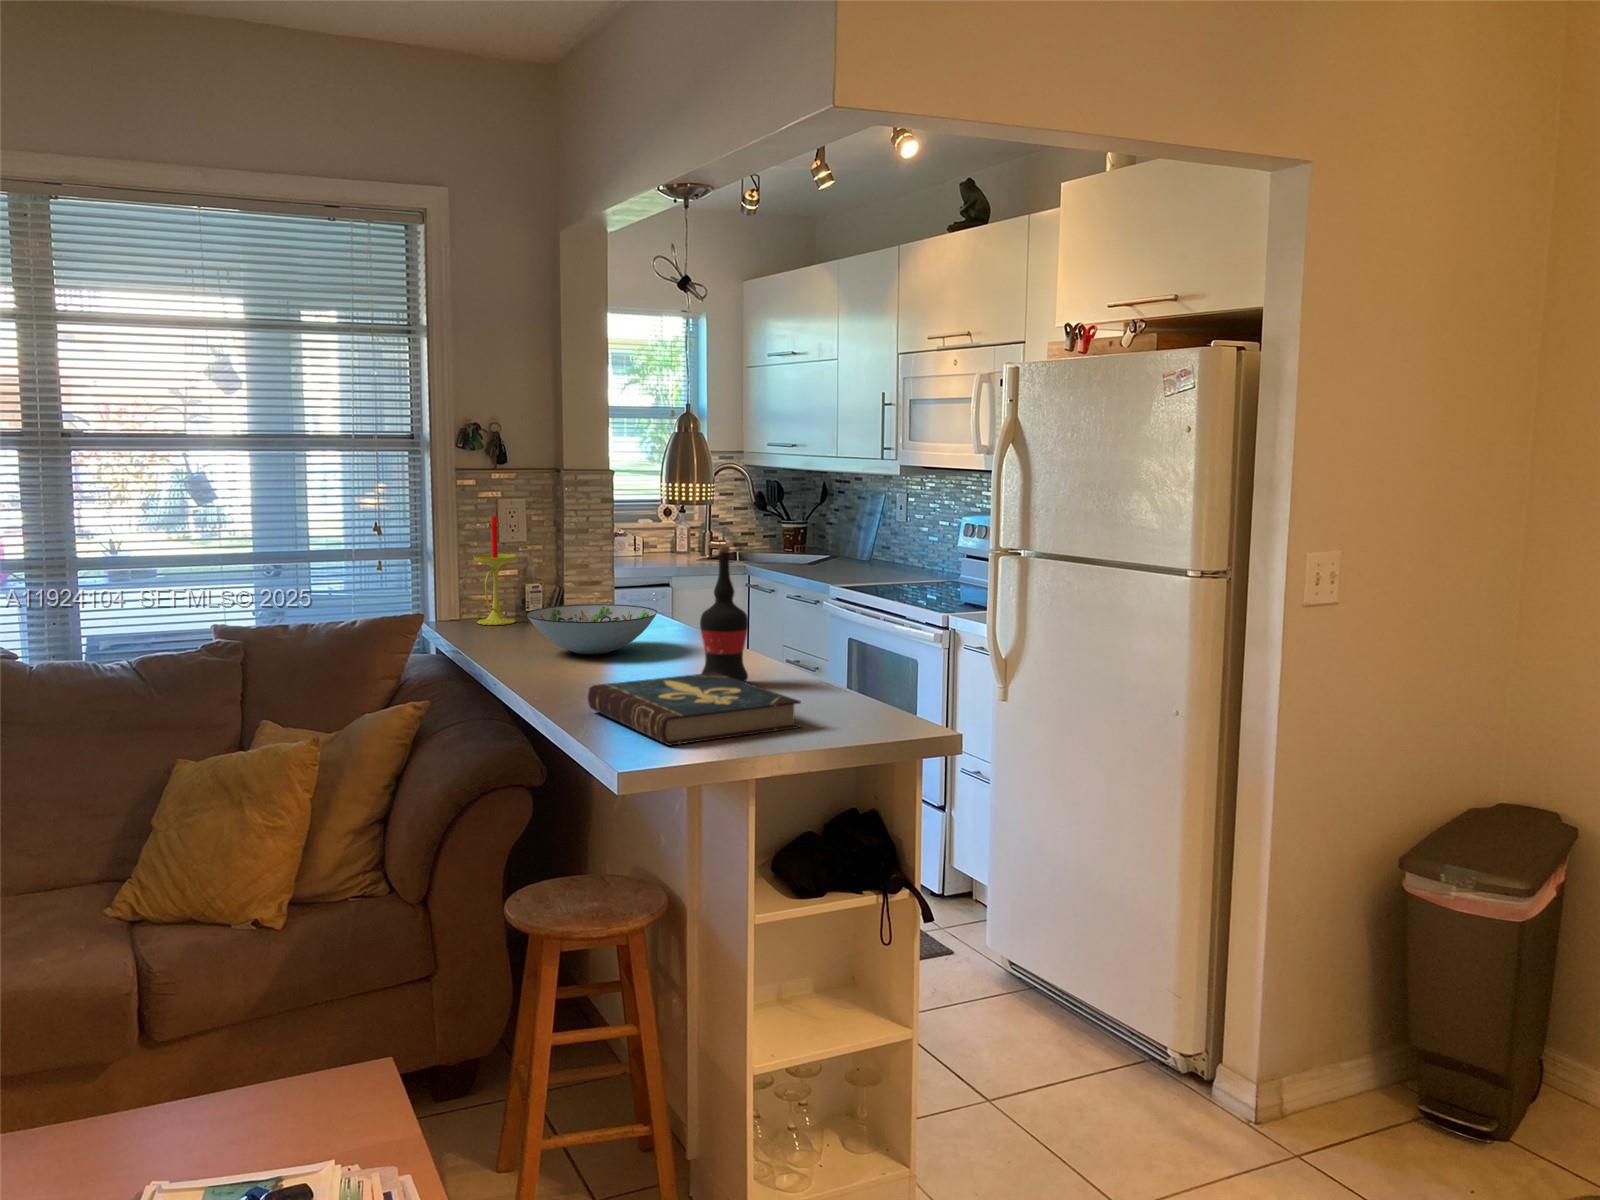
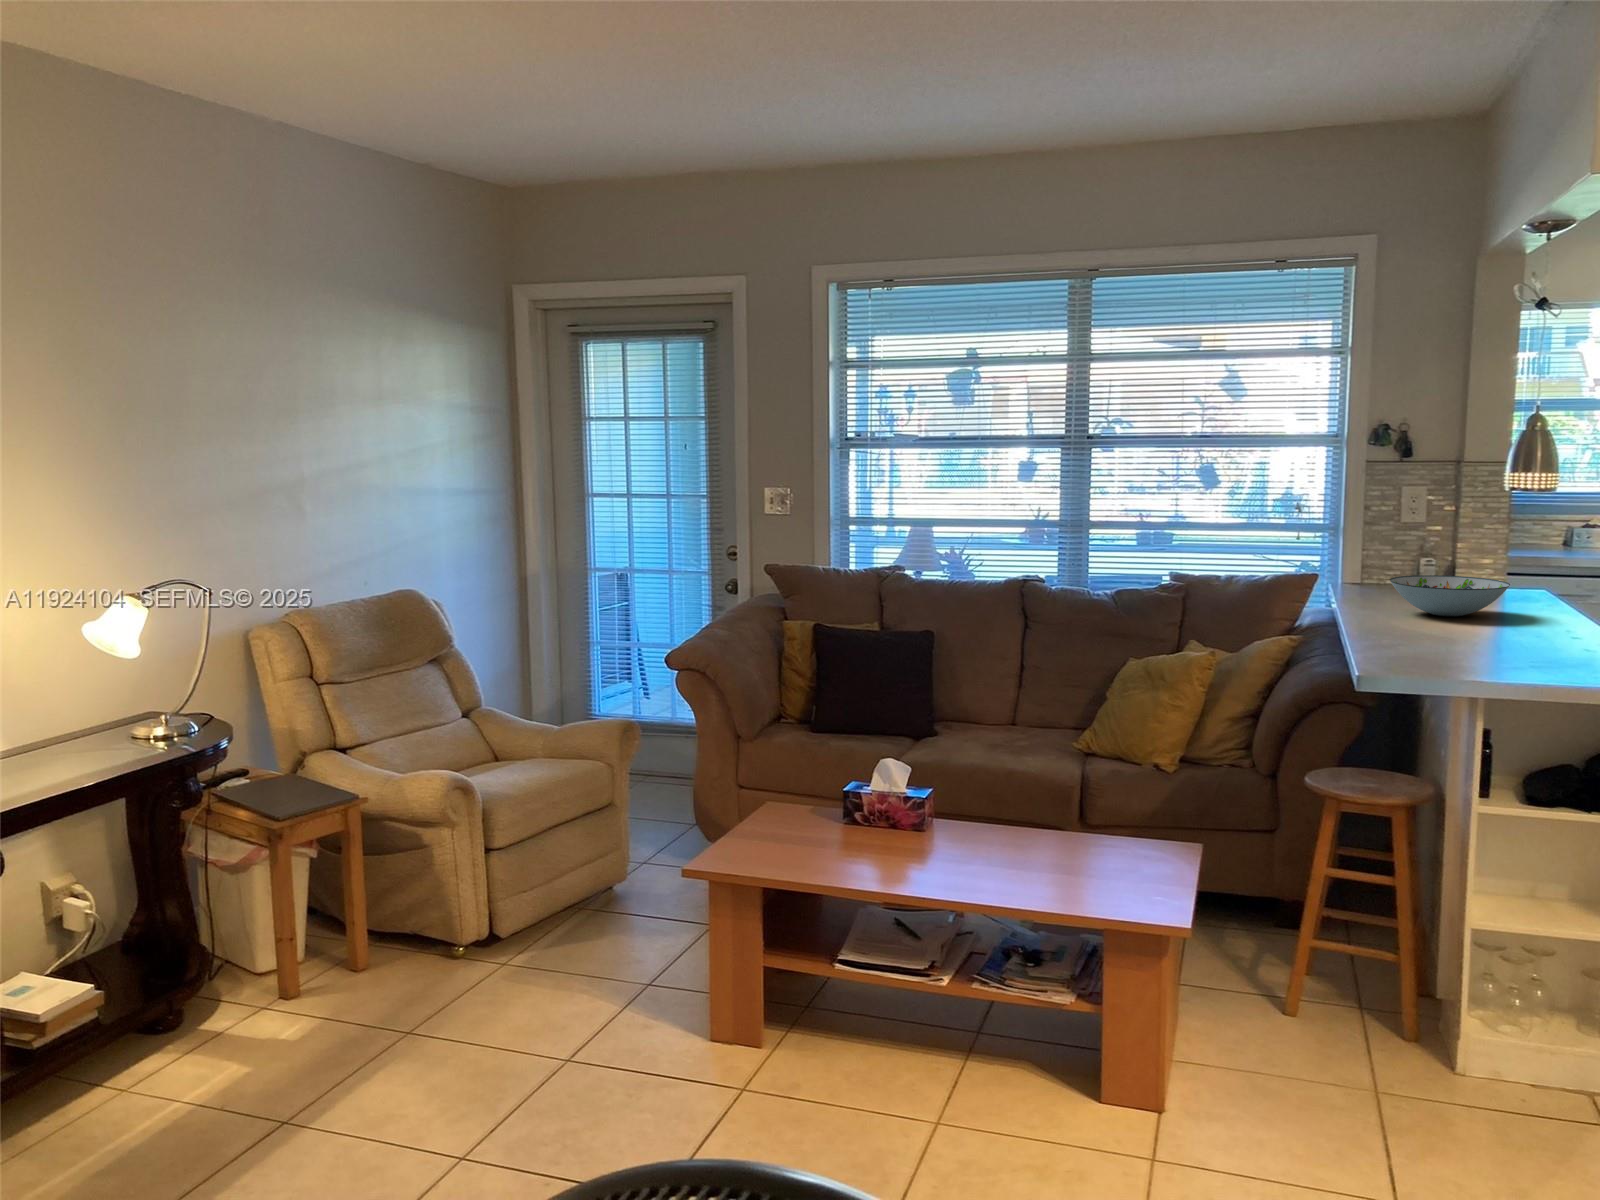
candle: present [473,516,517,625] -> none [1373,498,1413,590]
wine bottle: present [700,546,748,682] -> none [1510,530,1560,647]
book: present [588,672,801,745] -> none [1392,629,1558,678]

